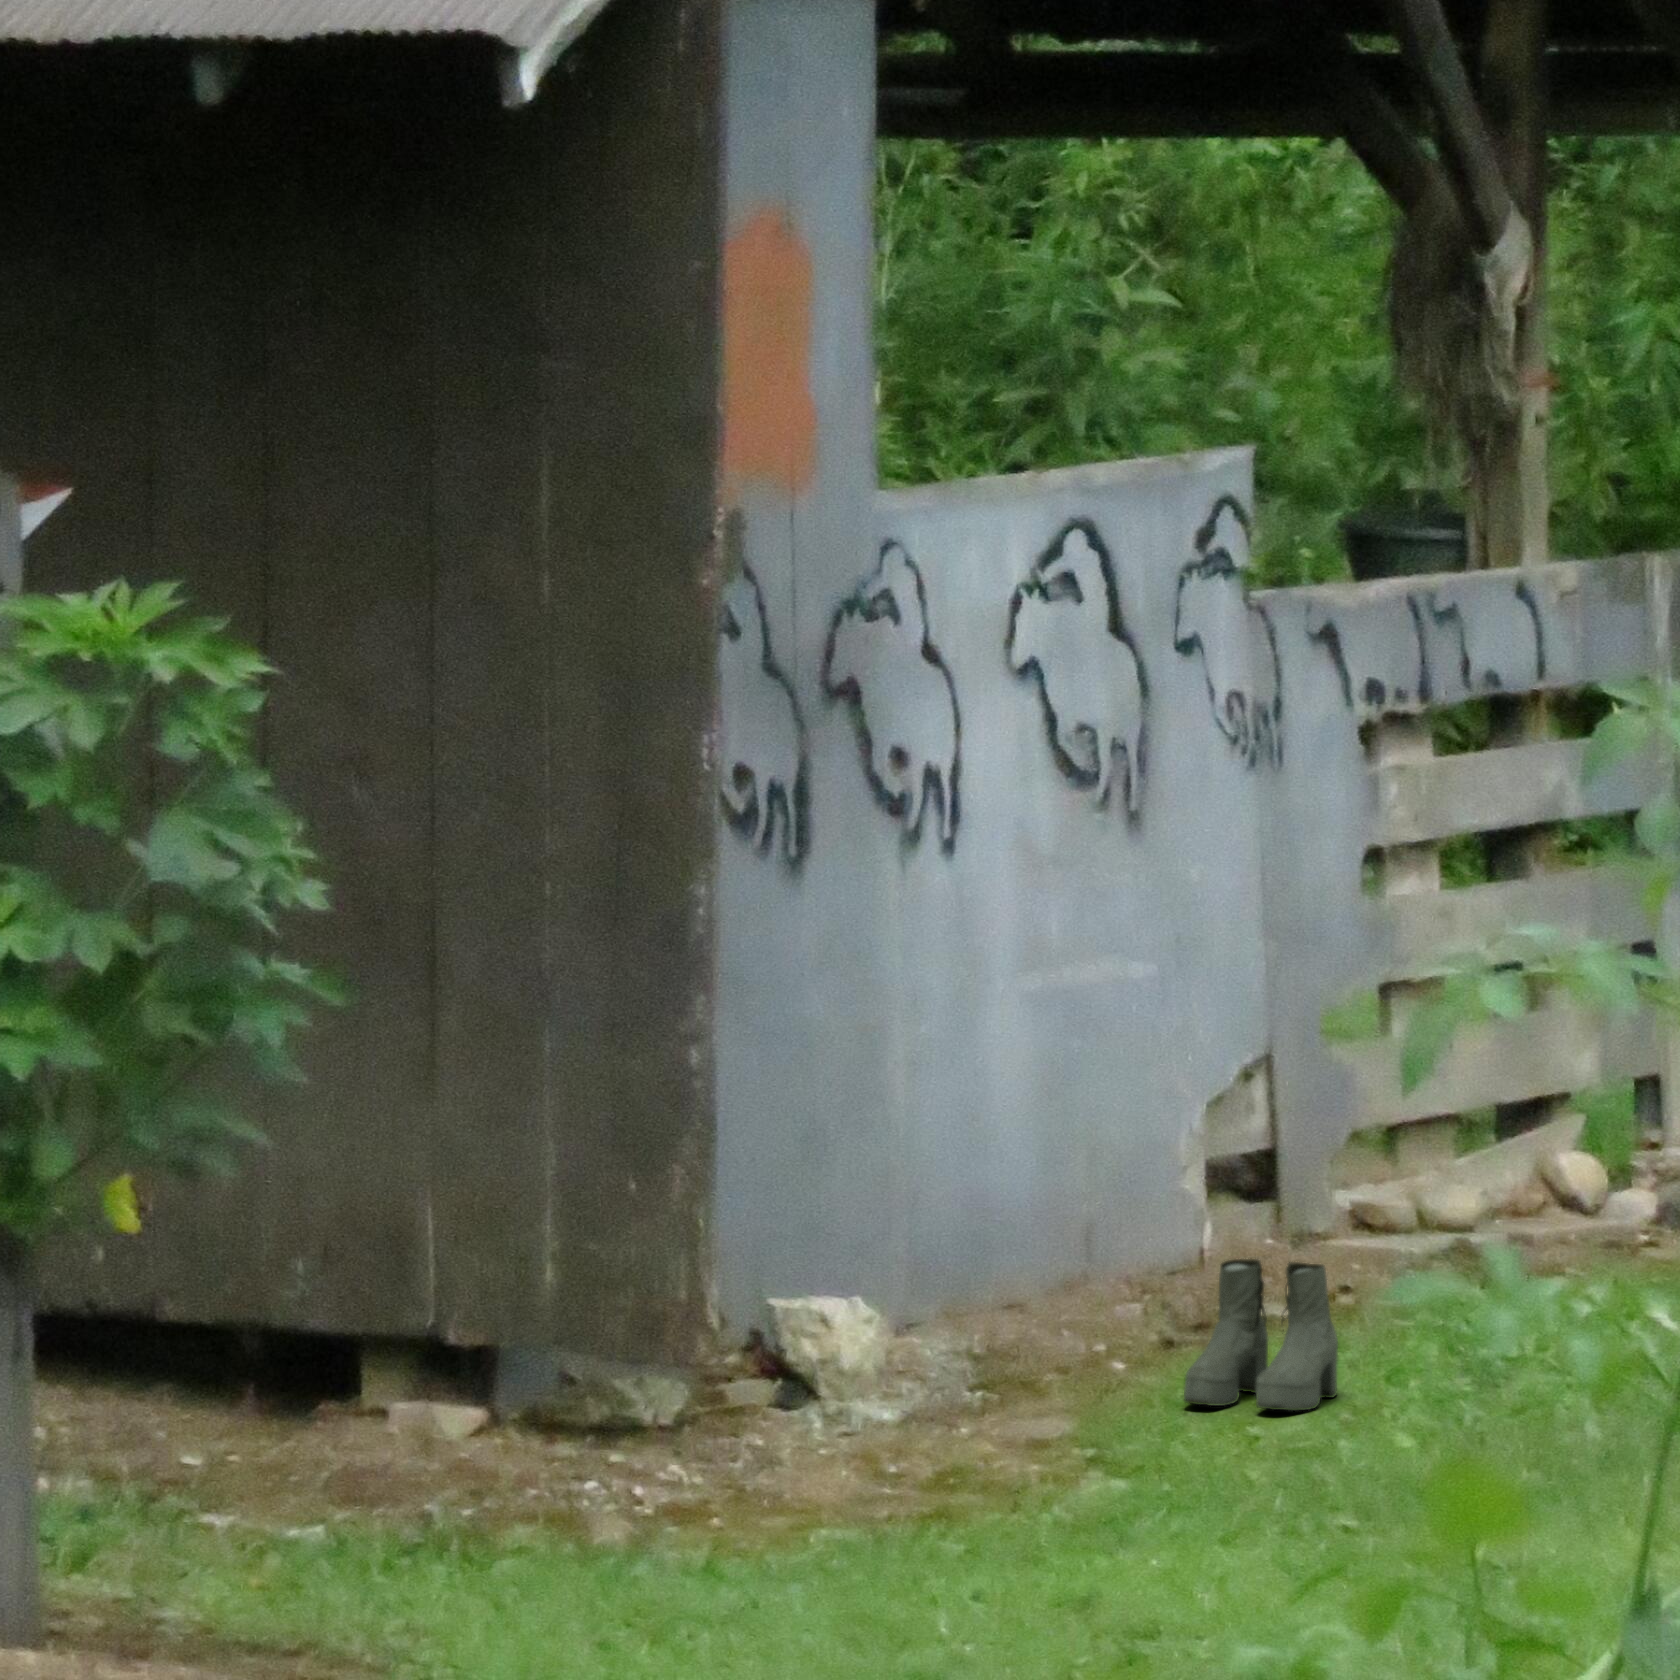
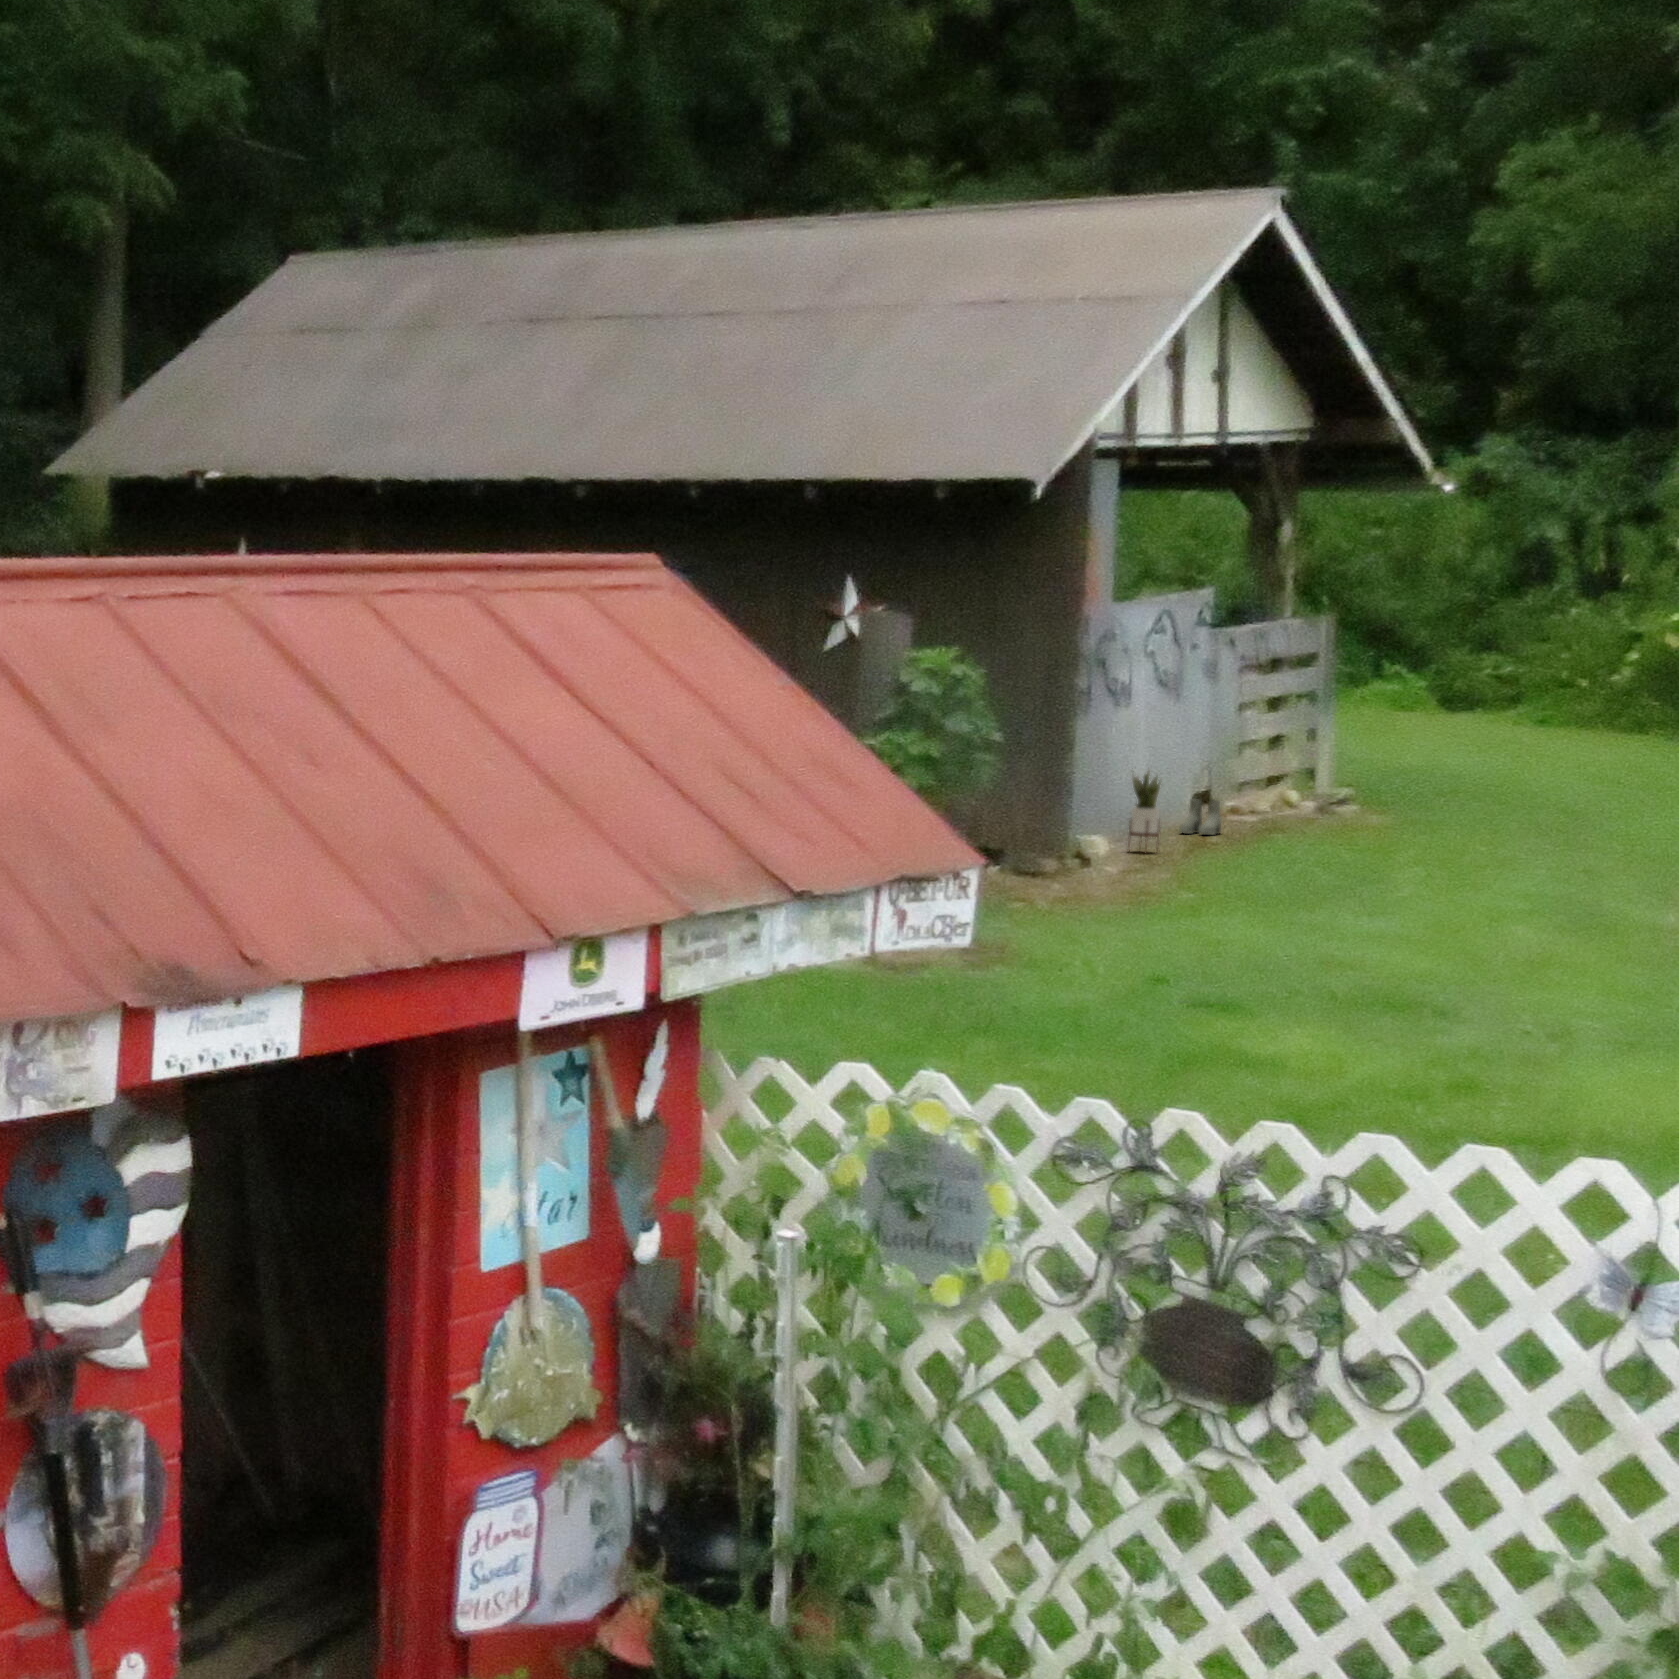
potted plant: none [948,1211,1082,1589] -> present [1128,768,1160,851]

